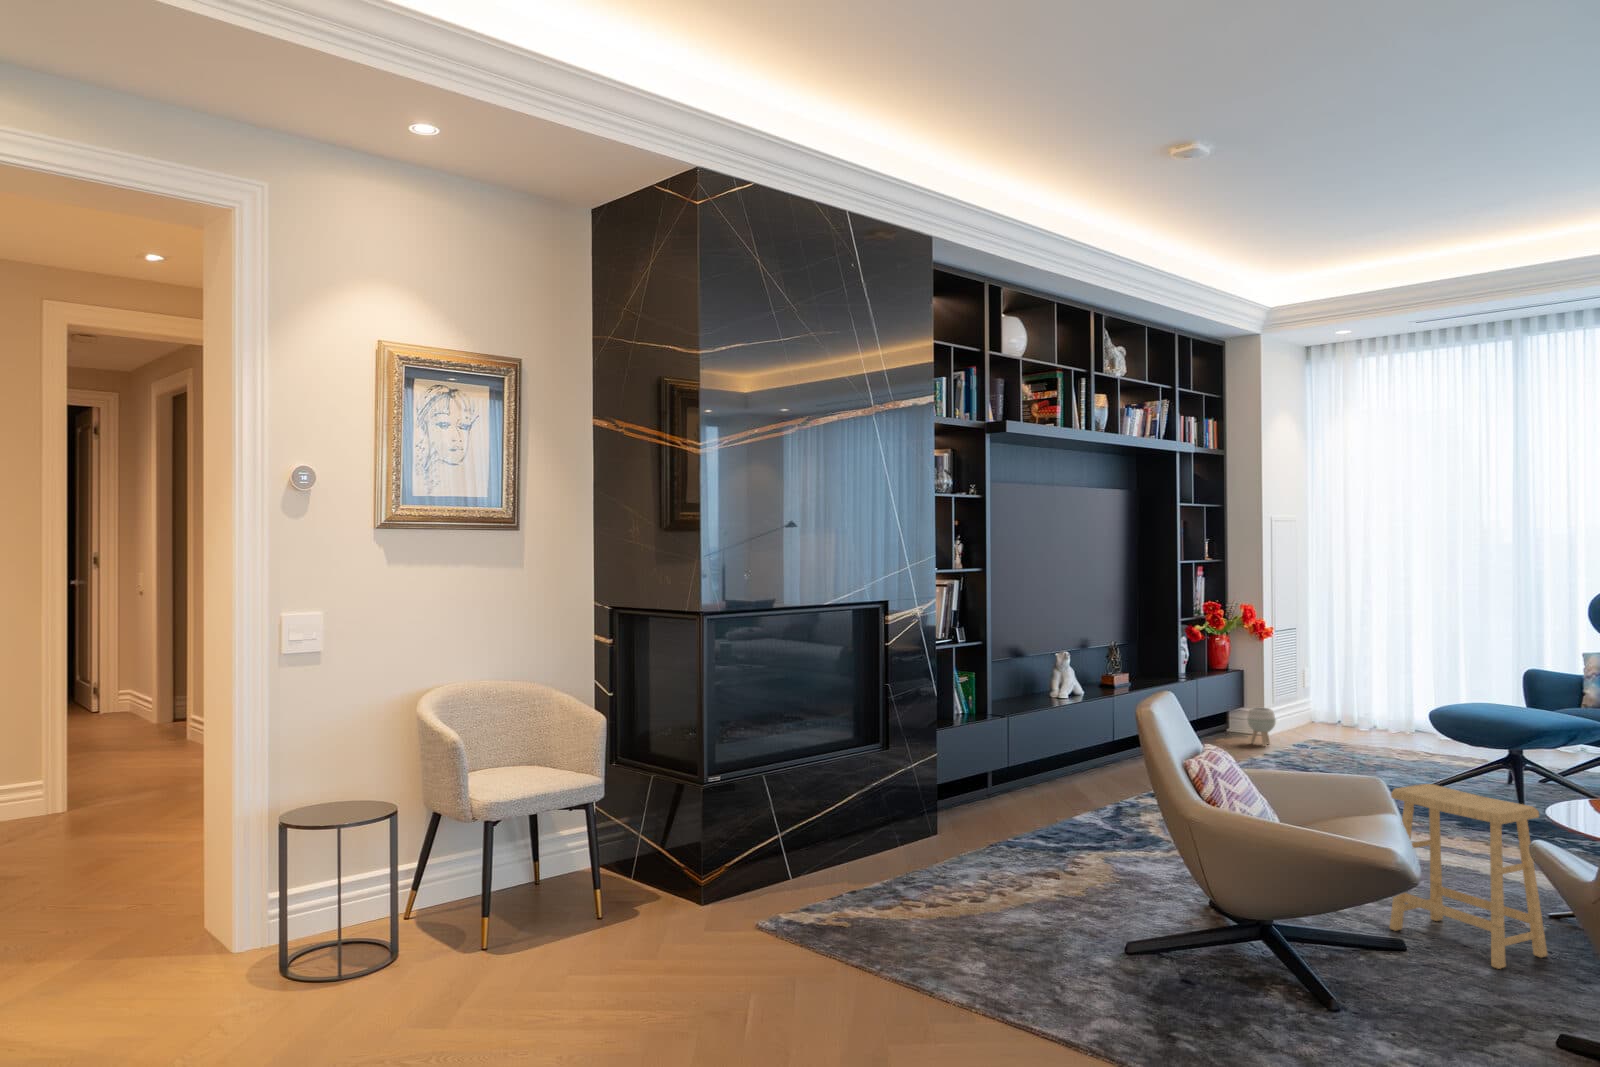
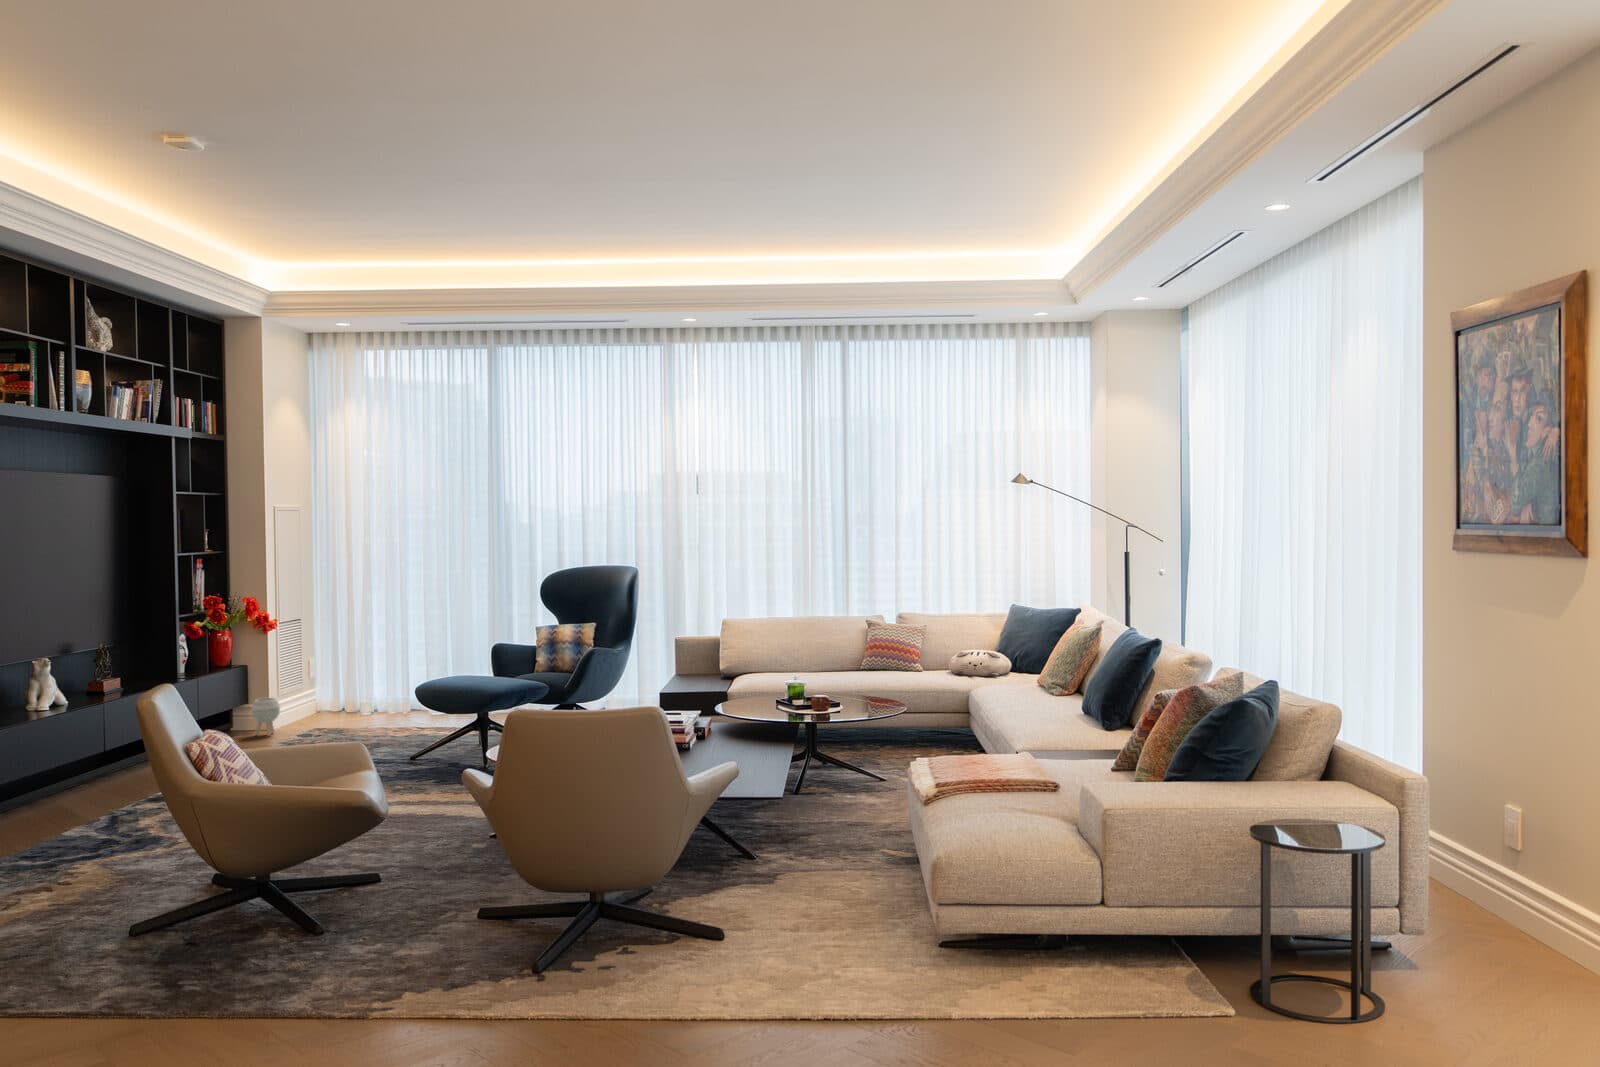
footstool: present [1390,784,1547,969] -> none [369,736,479,869]

